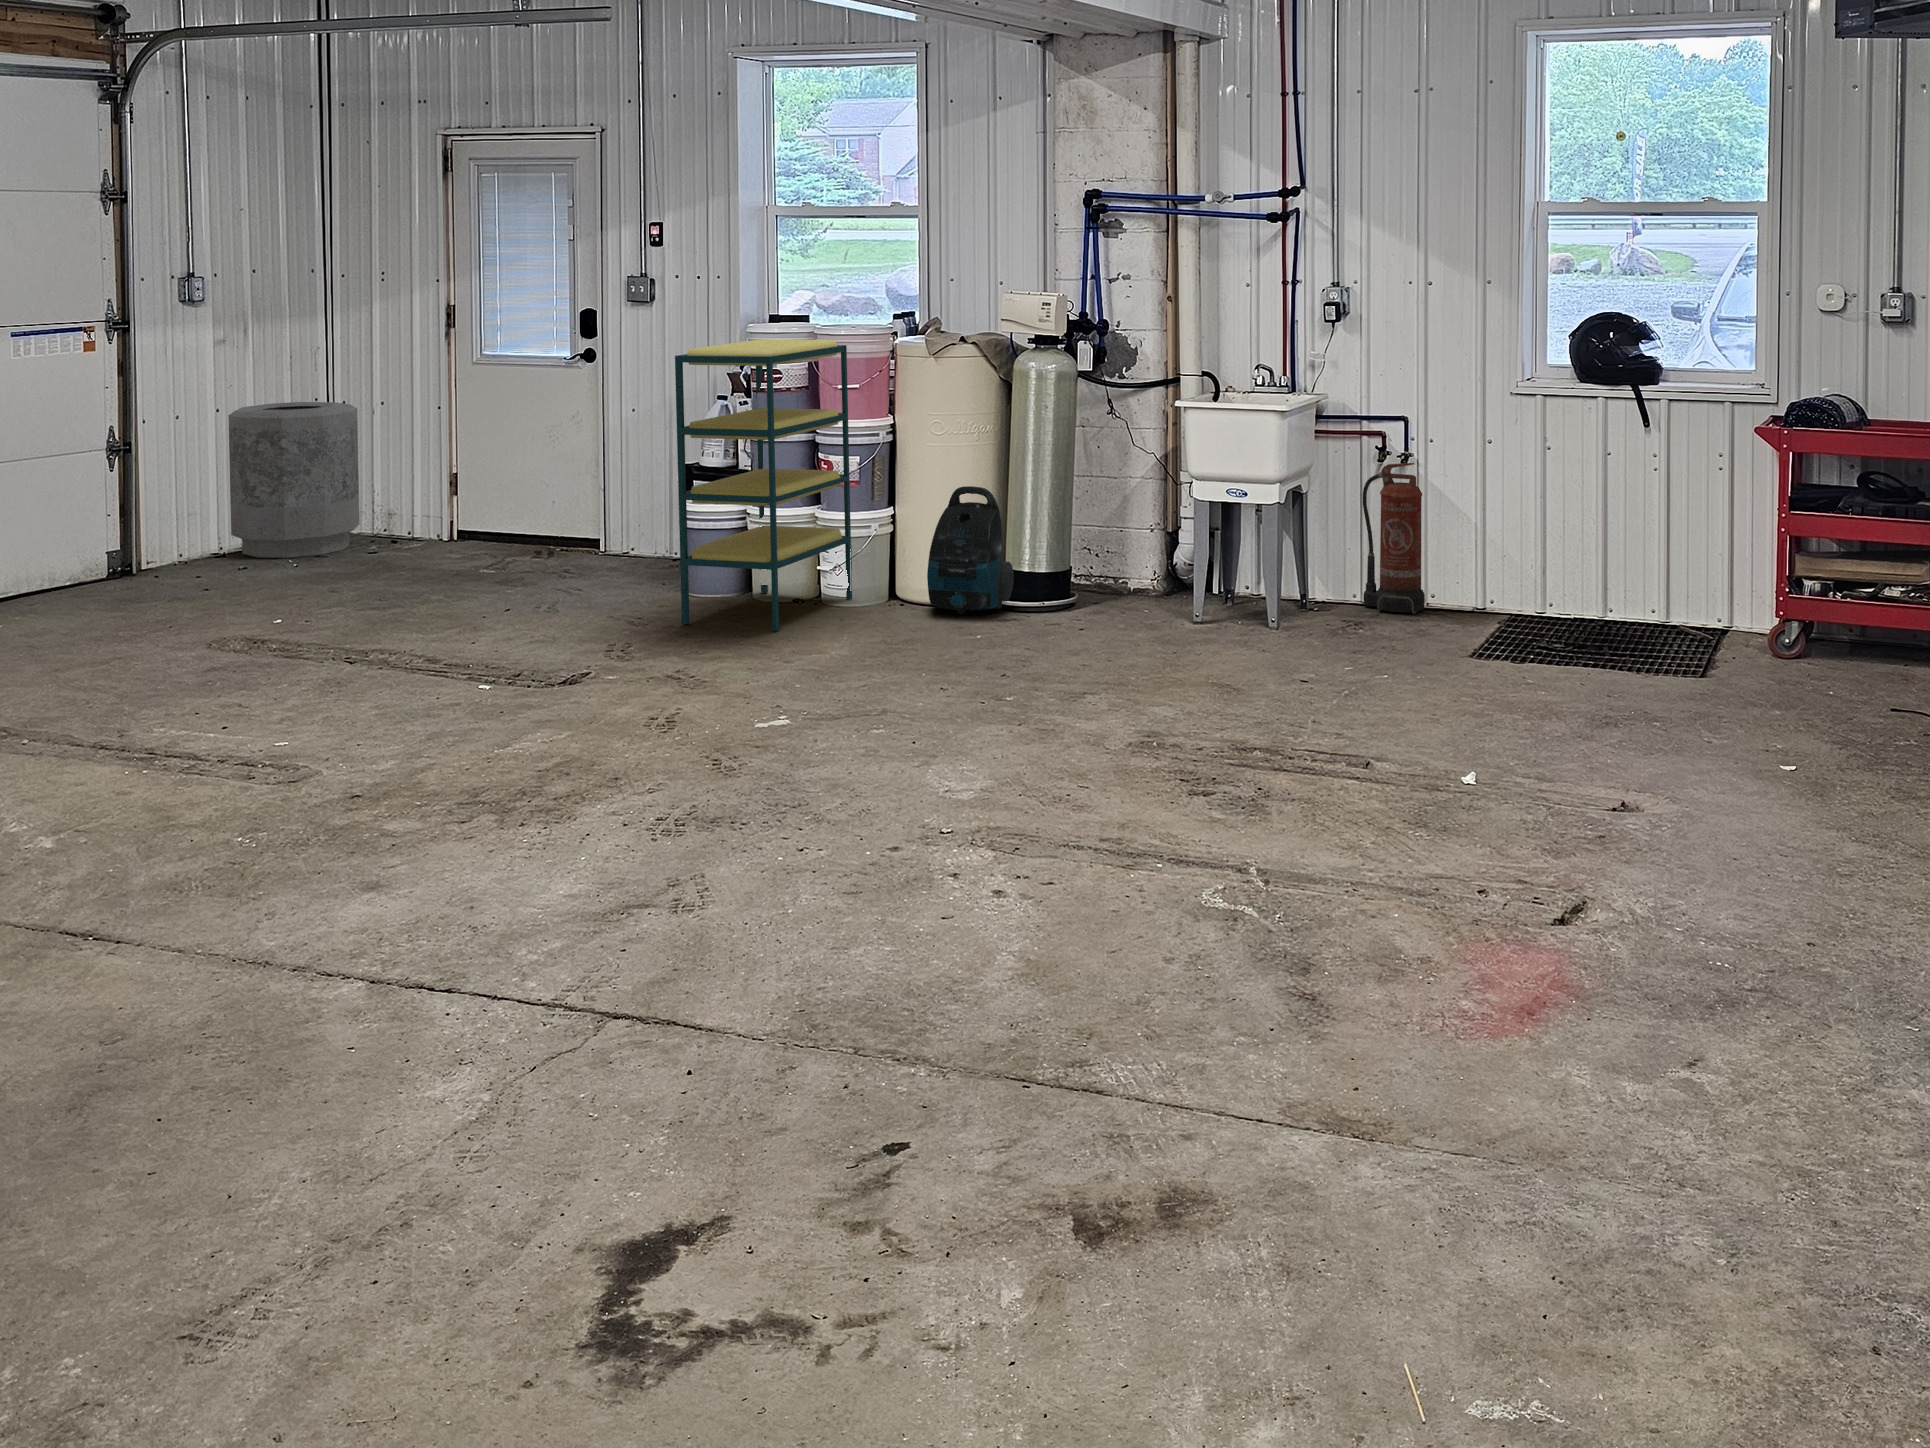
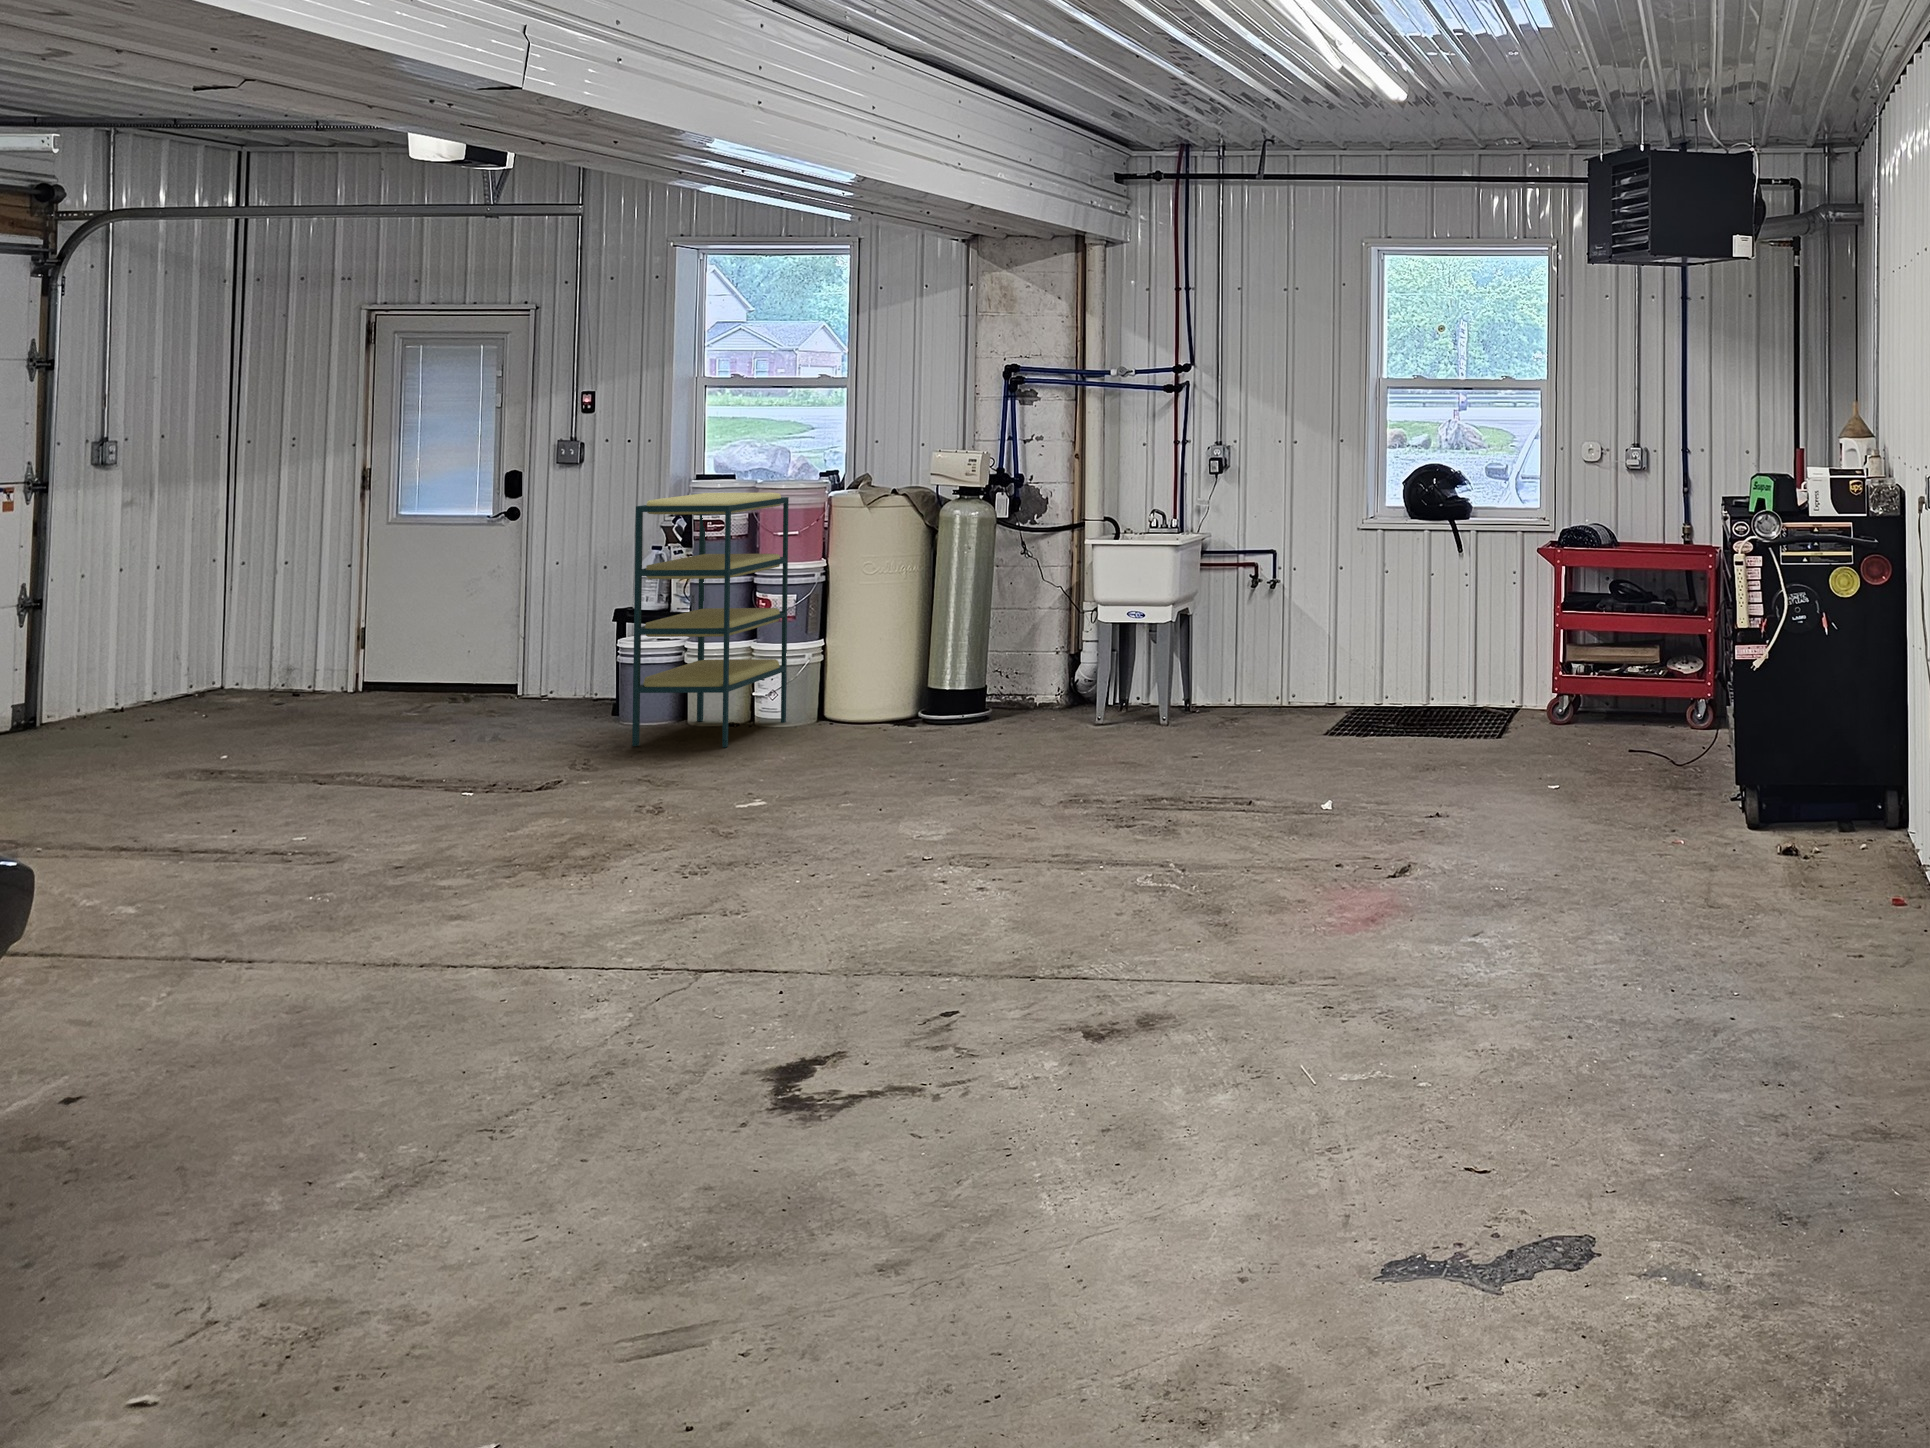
trash can: present [228,402,359,558] -> none [110,562,253,716]
fire extinguisher: present [1363,463,1425,614] -> none [1238,588,1288,711]
vacuum cleaner: present [927,486,1014,614] -> none [862,617,938,727]

